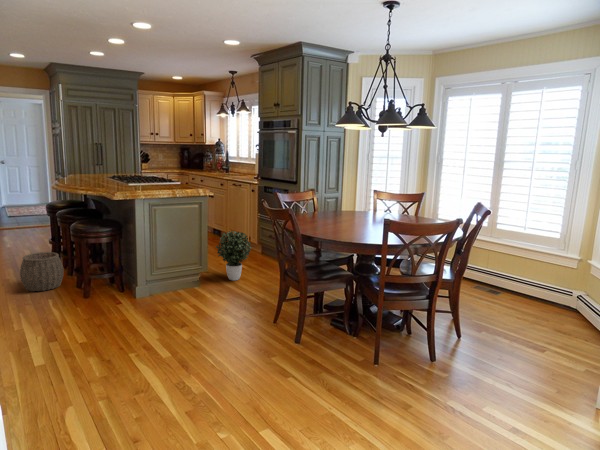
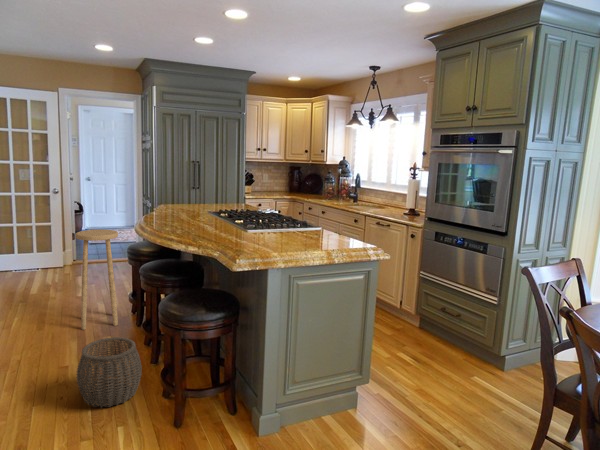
stool: none [6,191,43,262] -> present [76,230,118,330]
potted plant: present [216,231,252,281] -> none [382,318,443,404]

